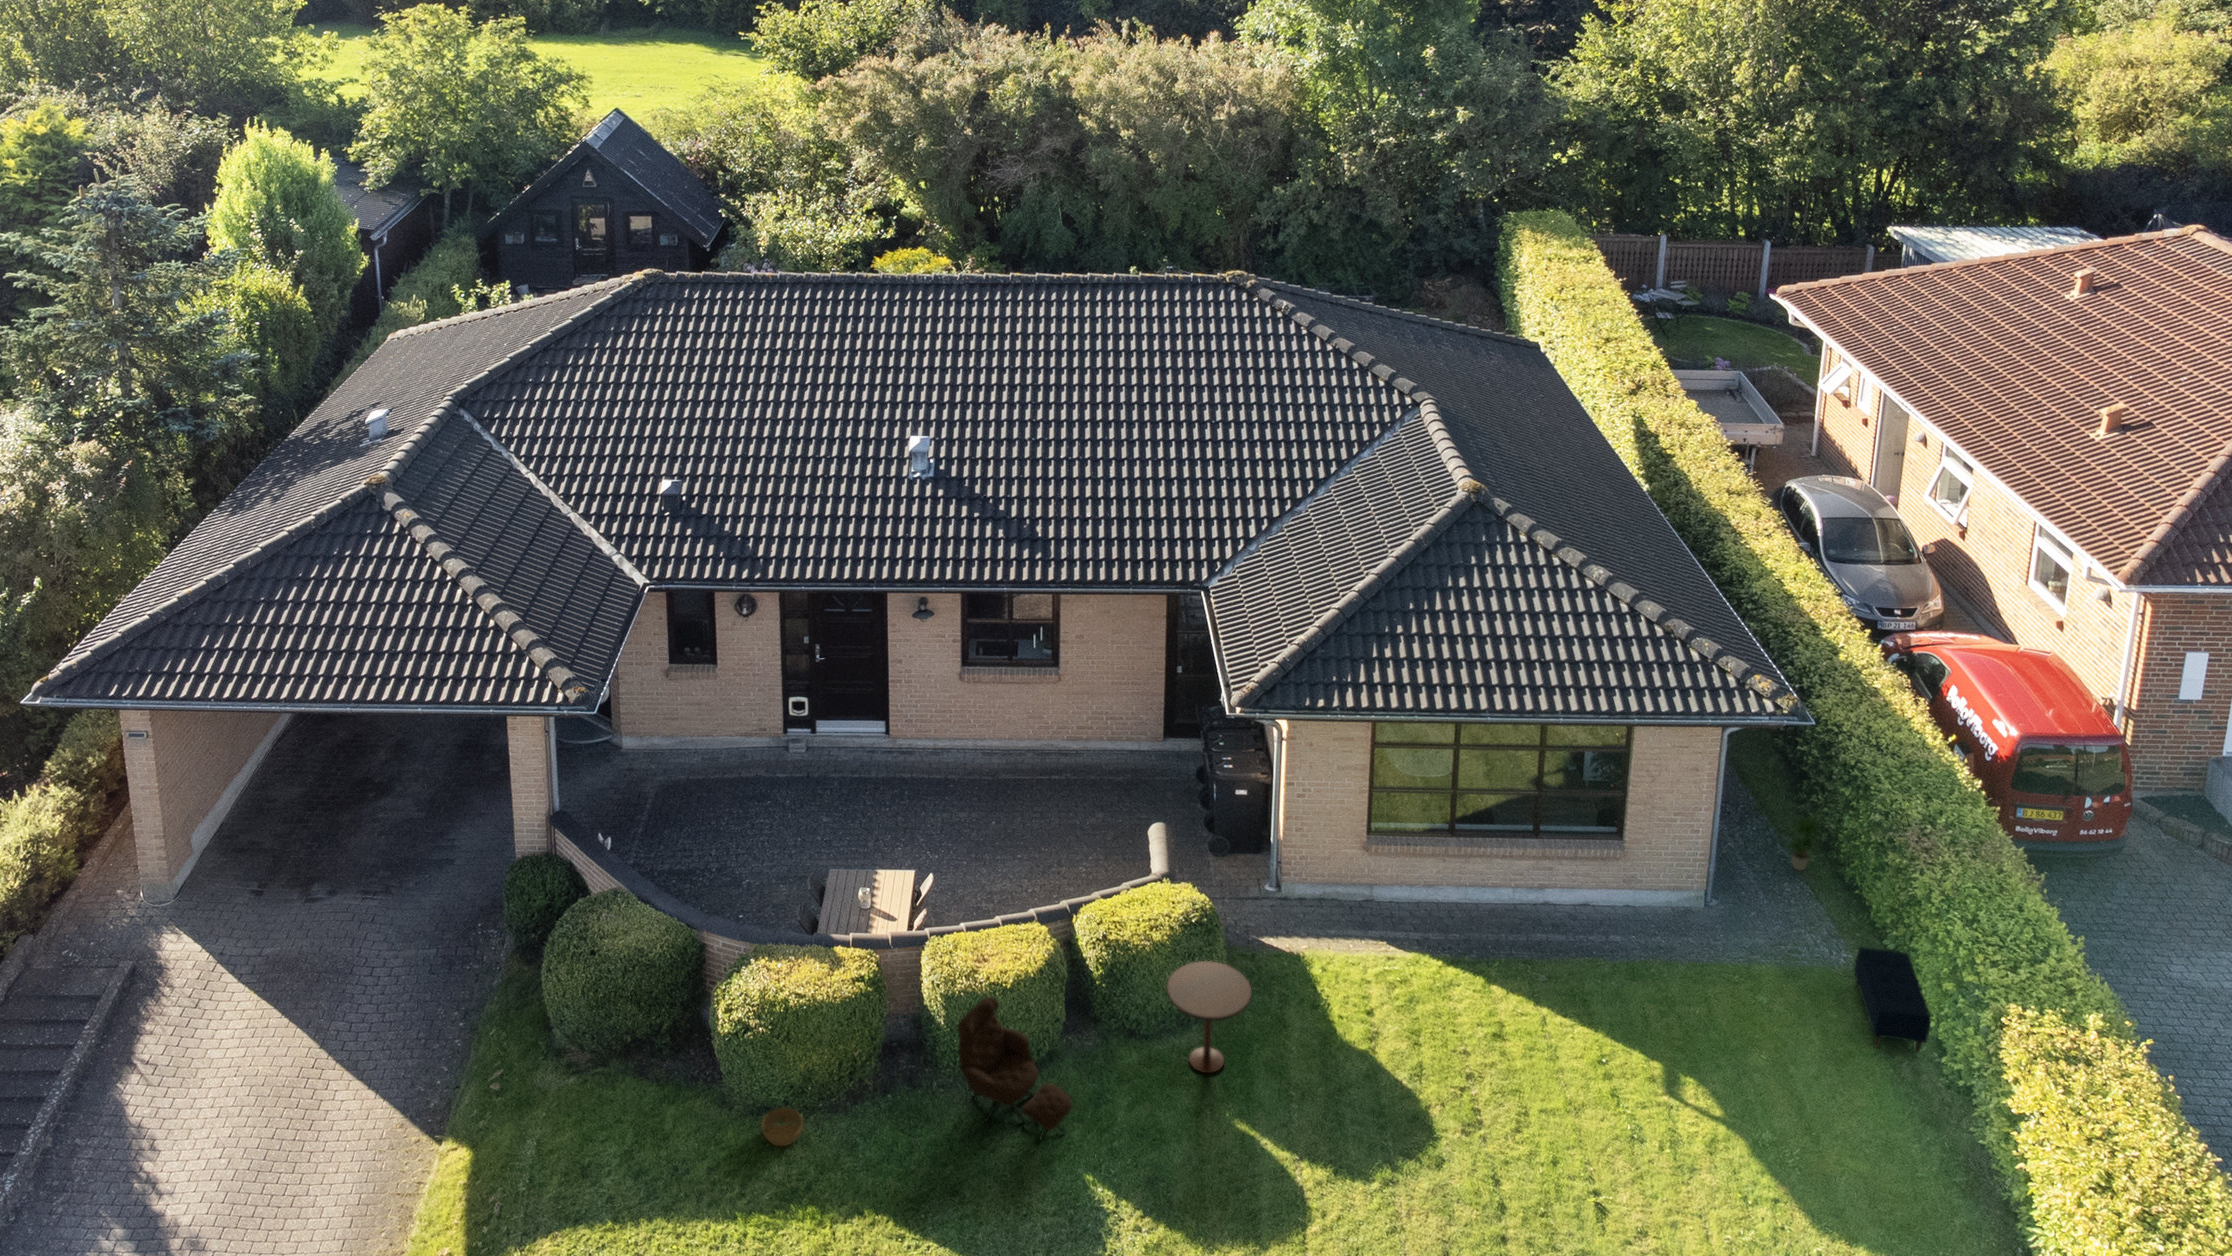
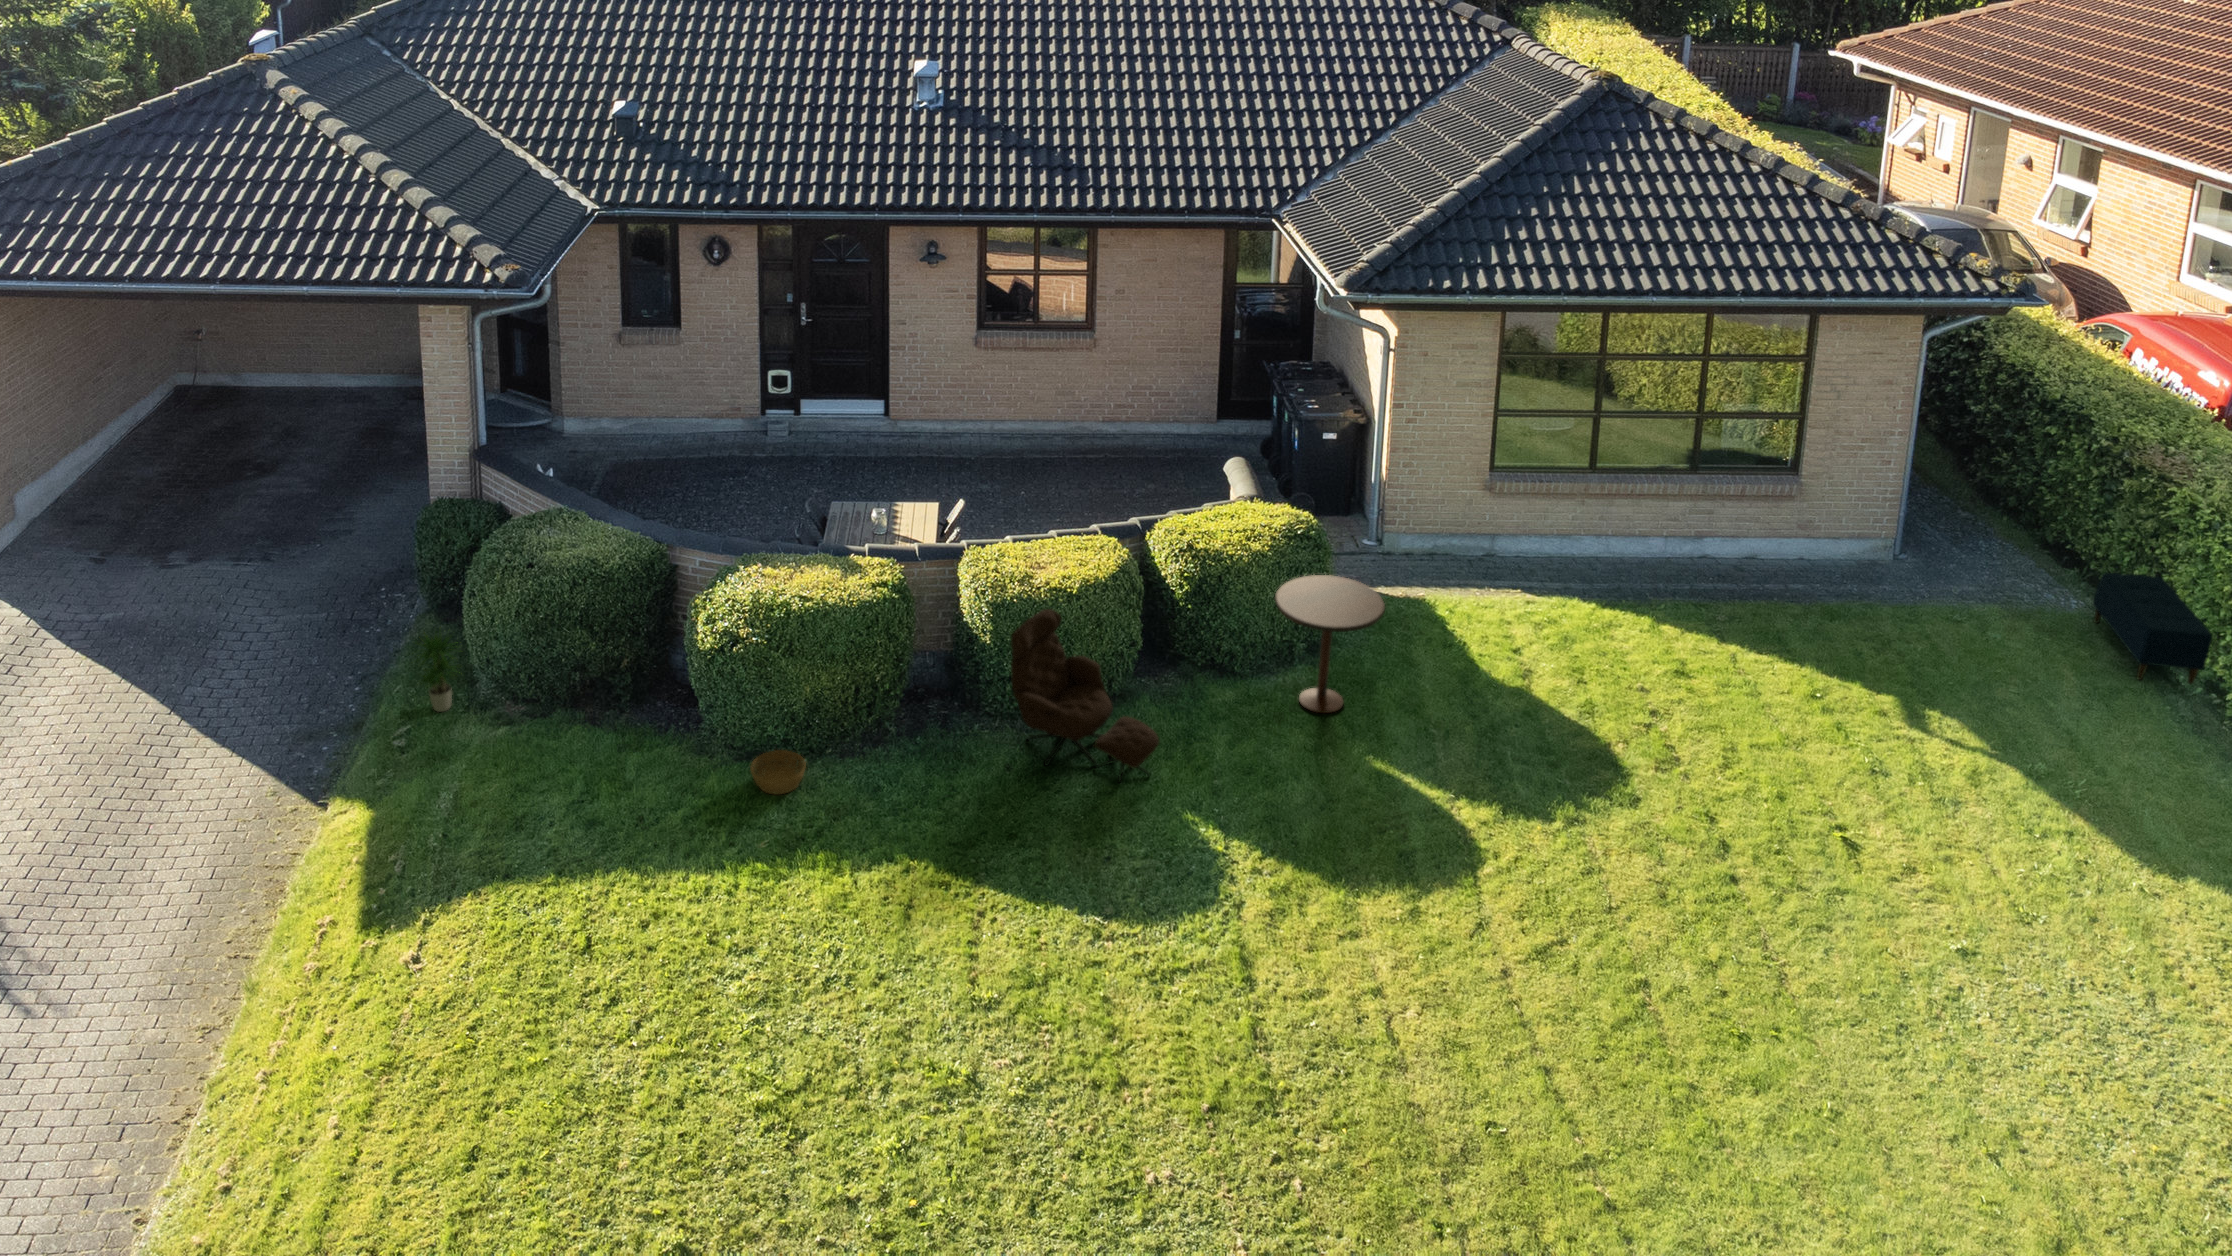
potted plant: present [1790,818,1821,870] -> present [418,633,460,712]

